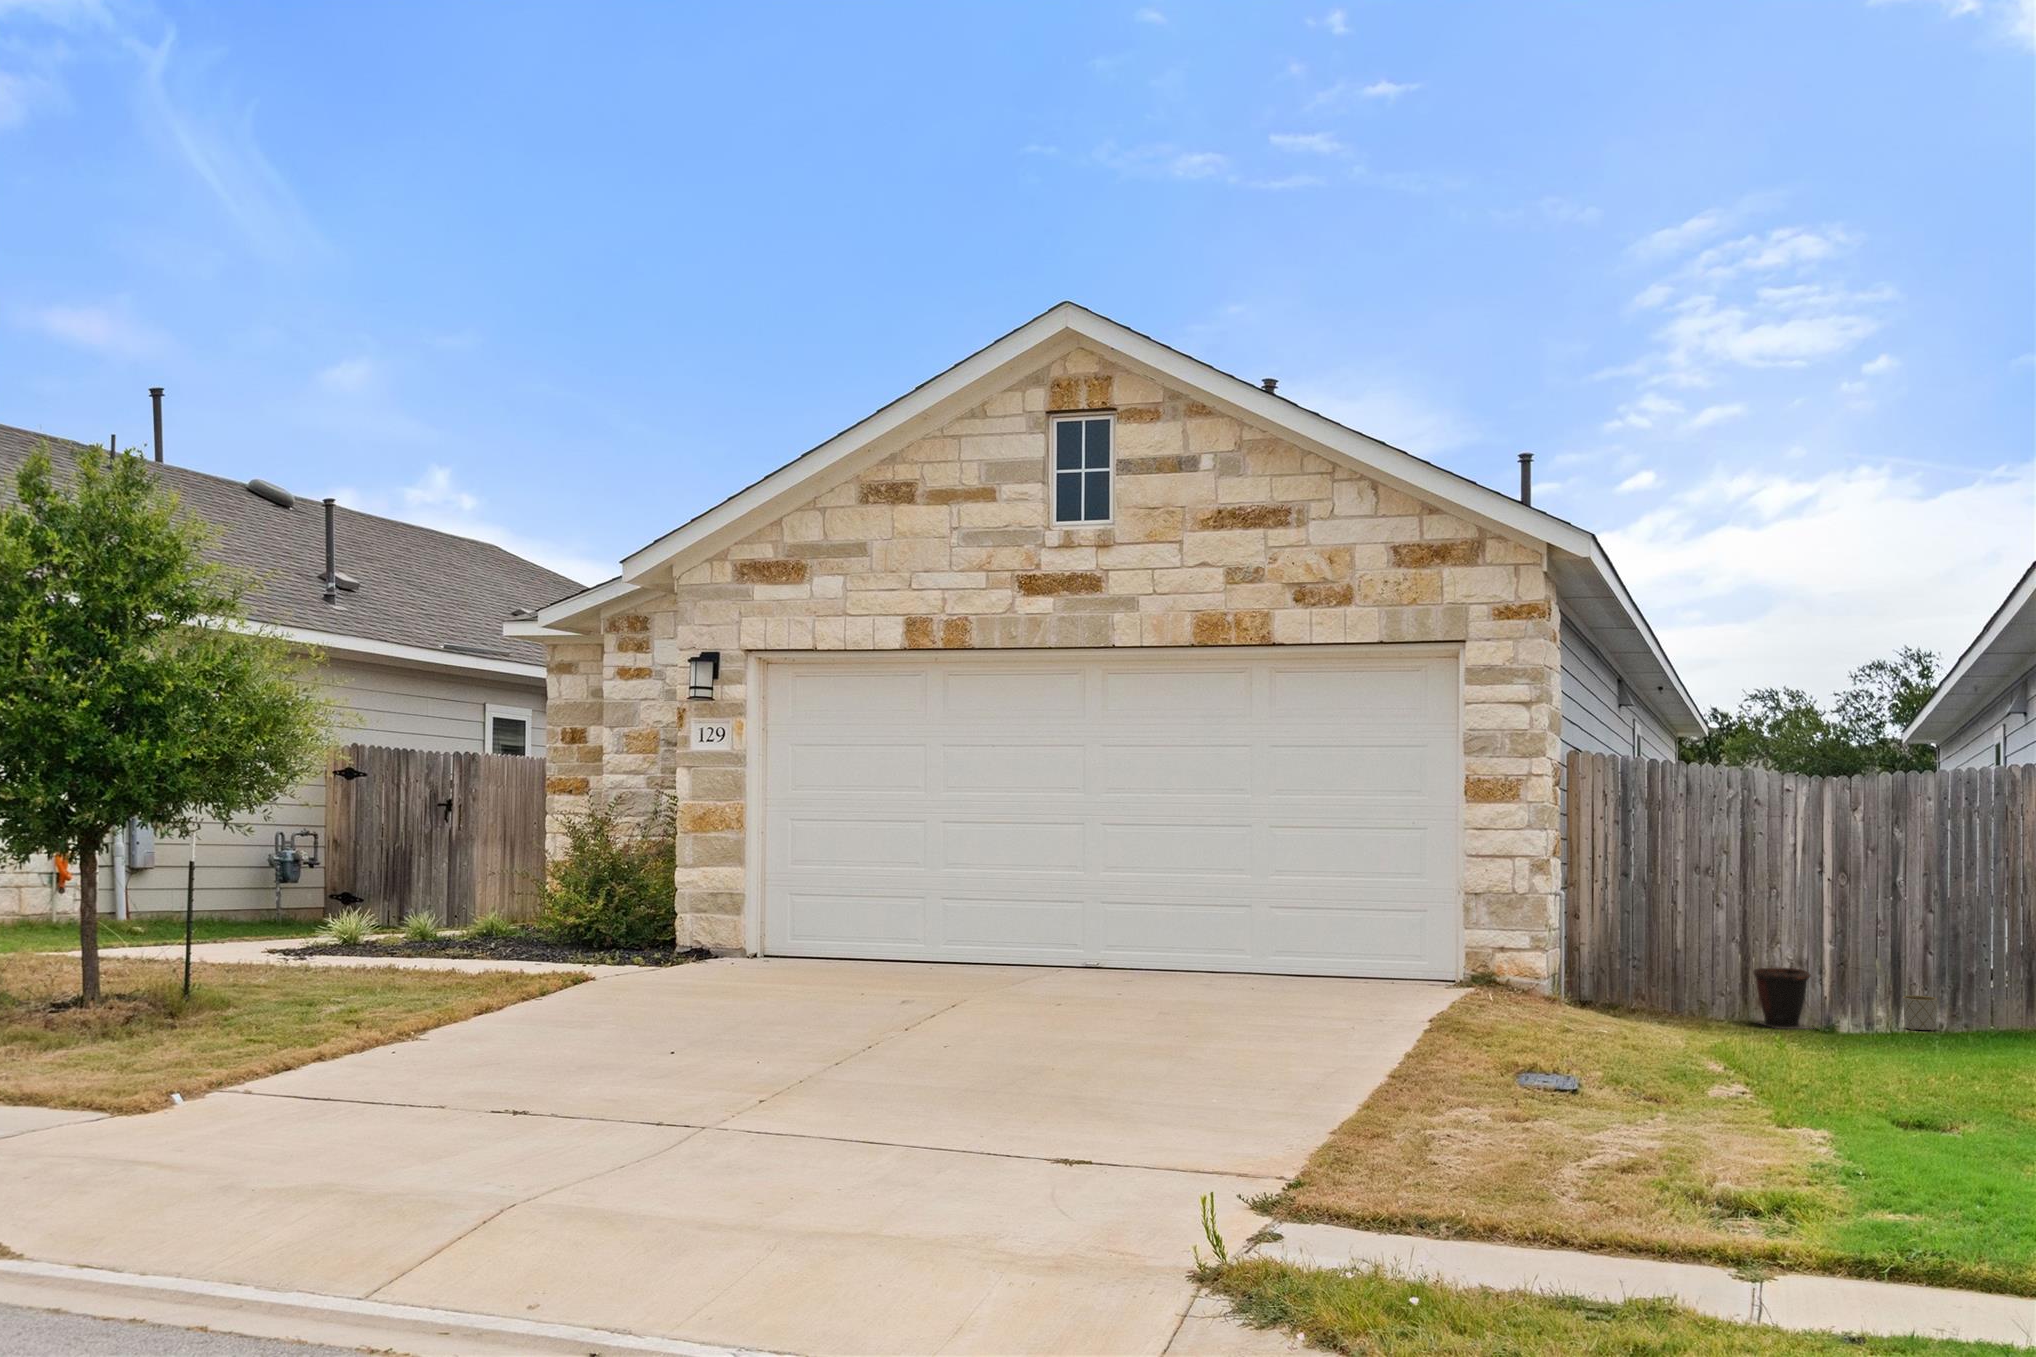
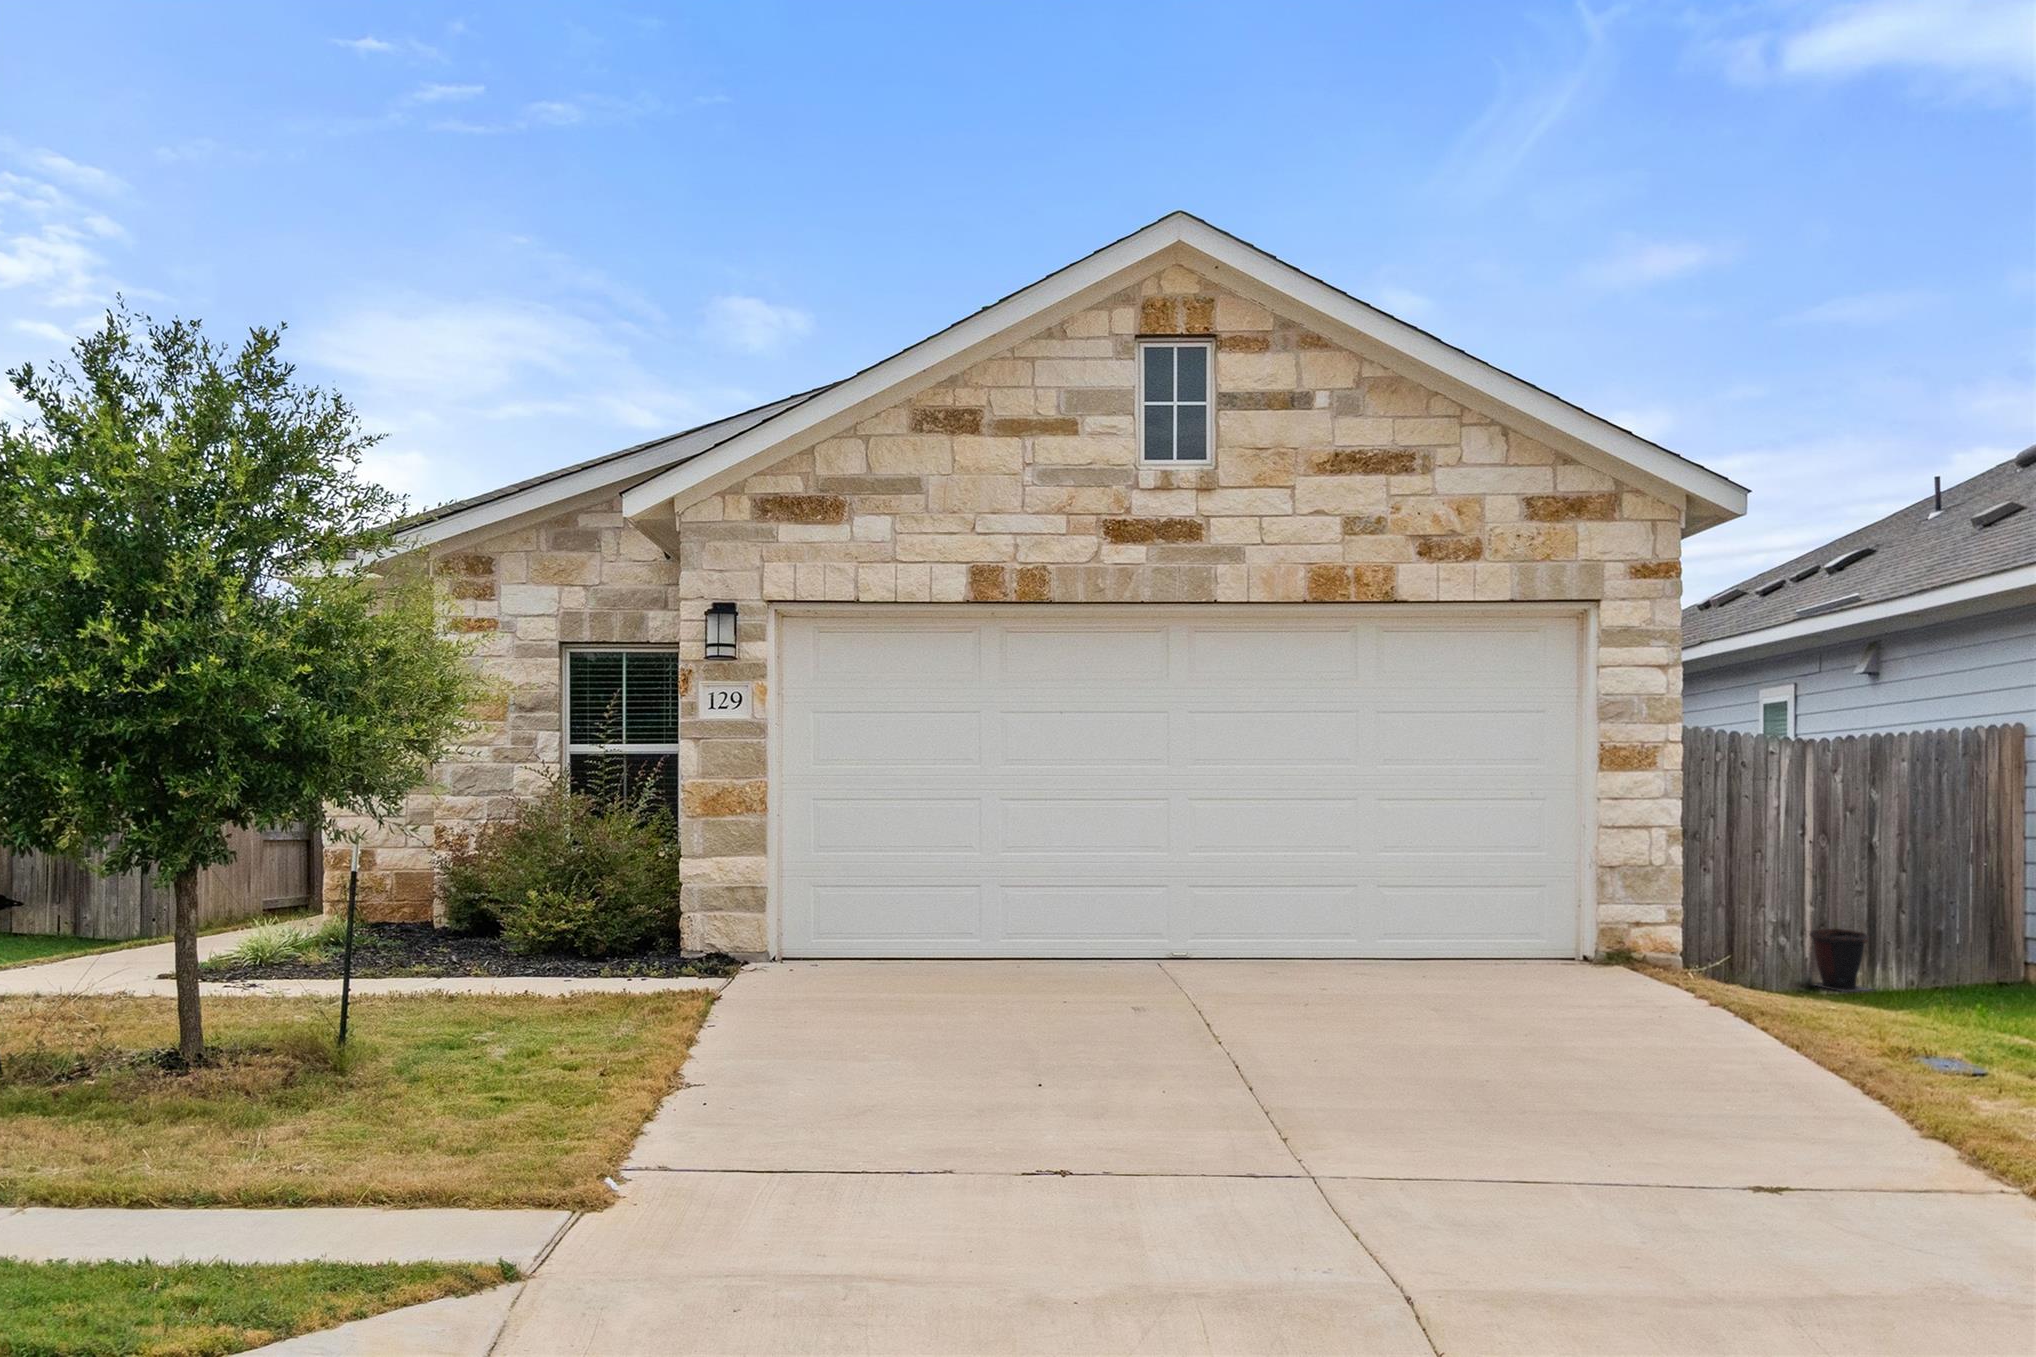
planter: present [1903,995,1937,1031] -> none [1943,952,1979,987]

